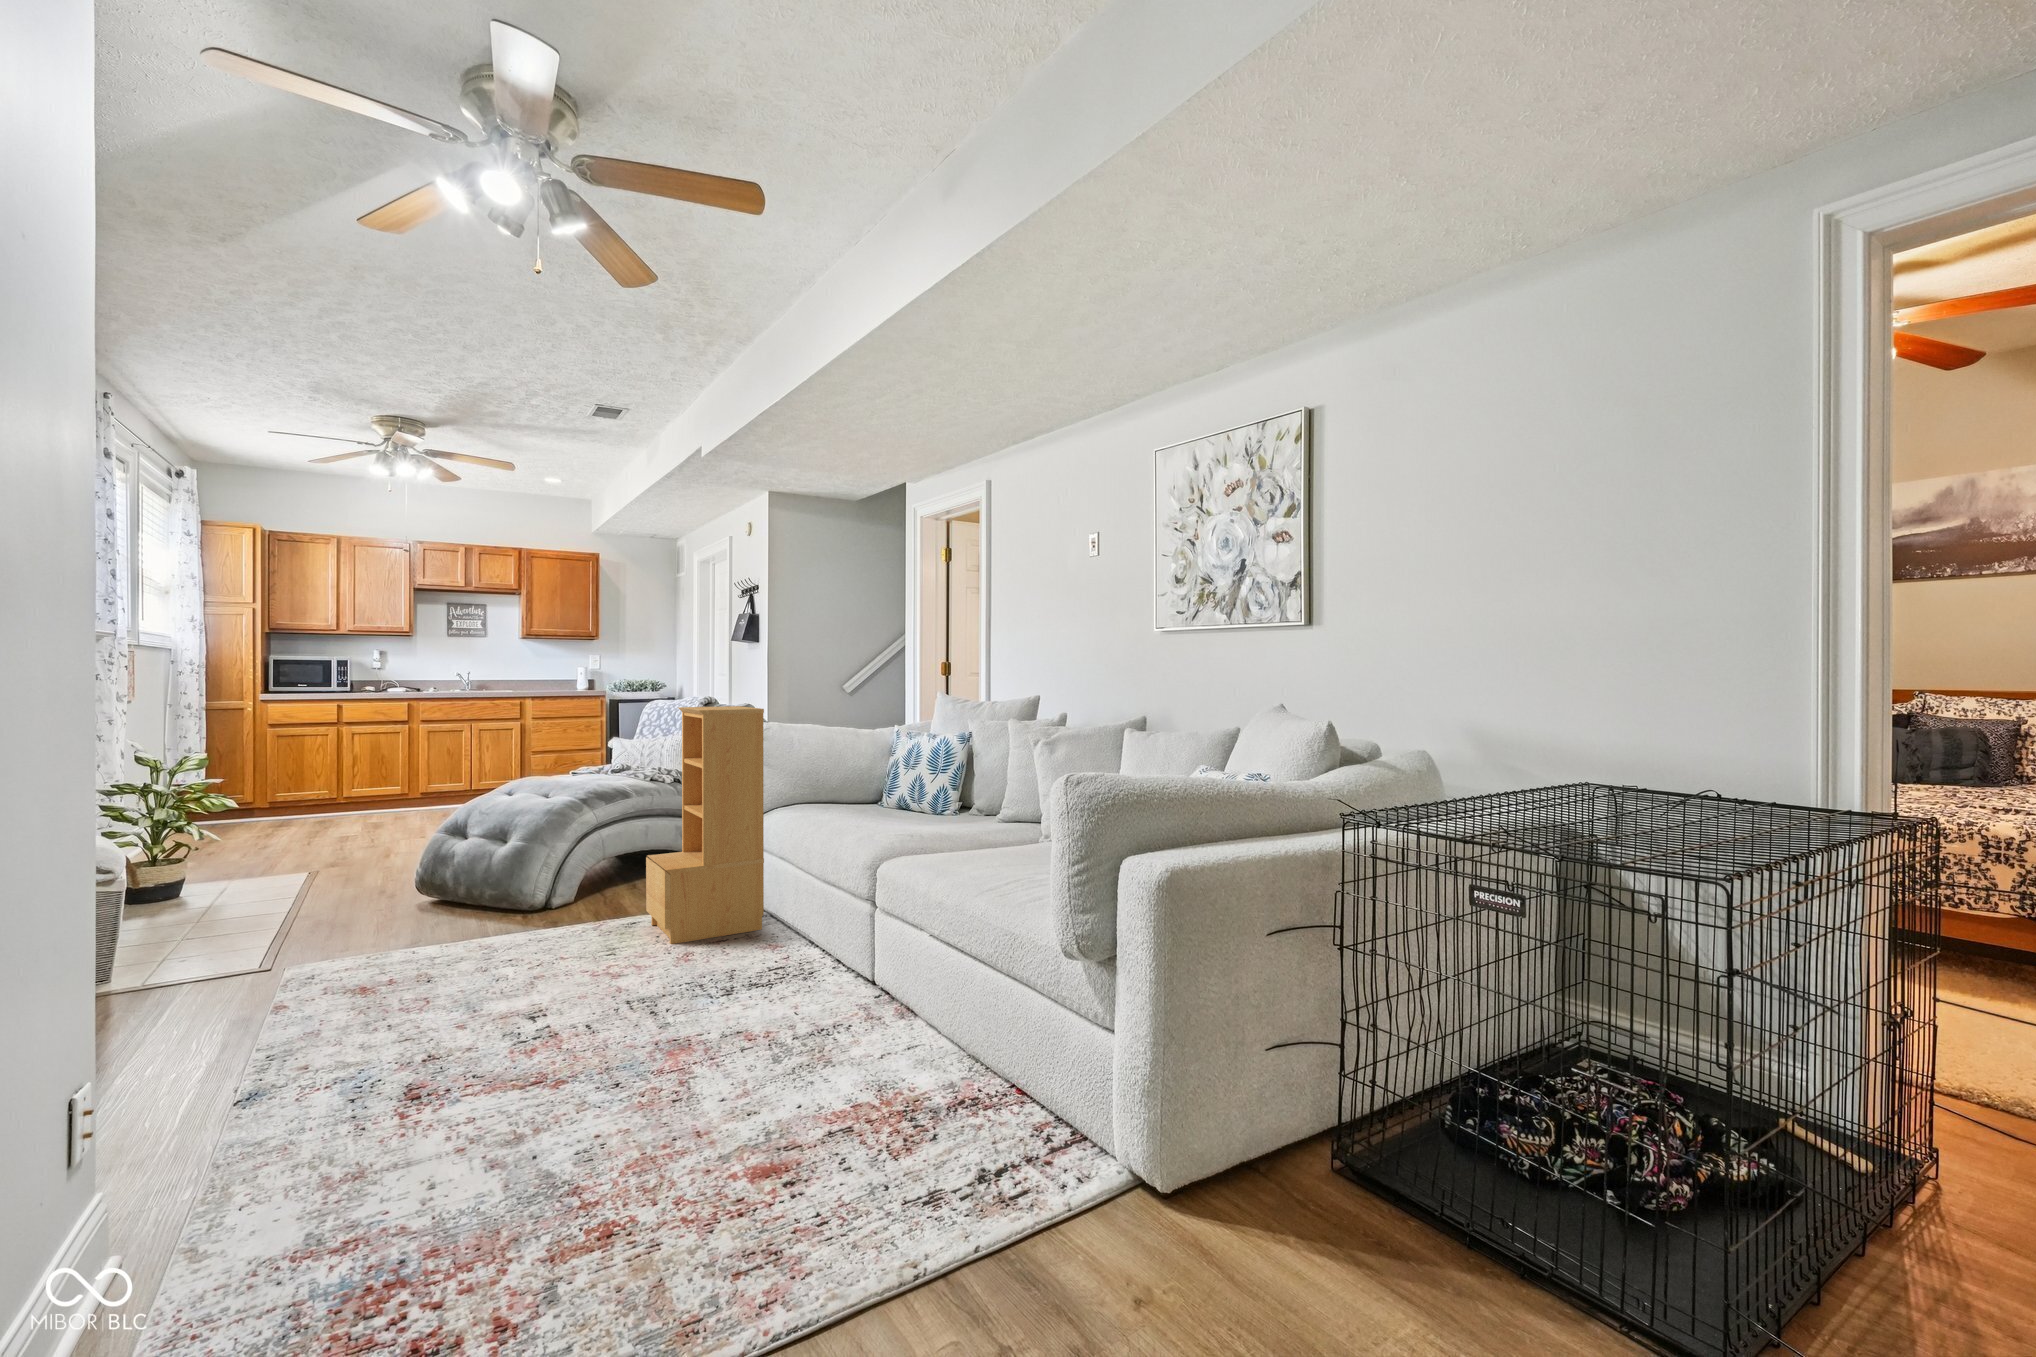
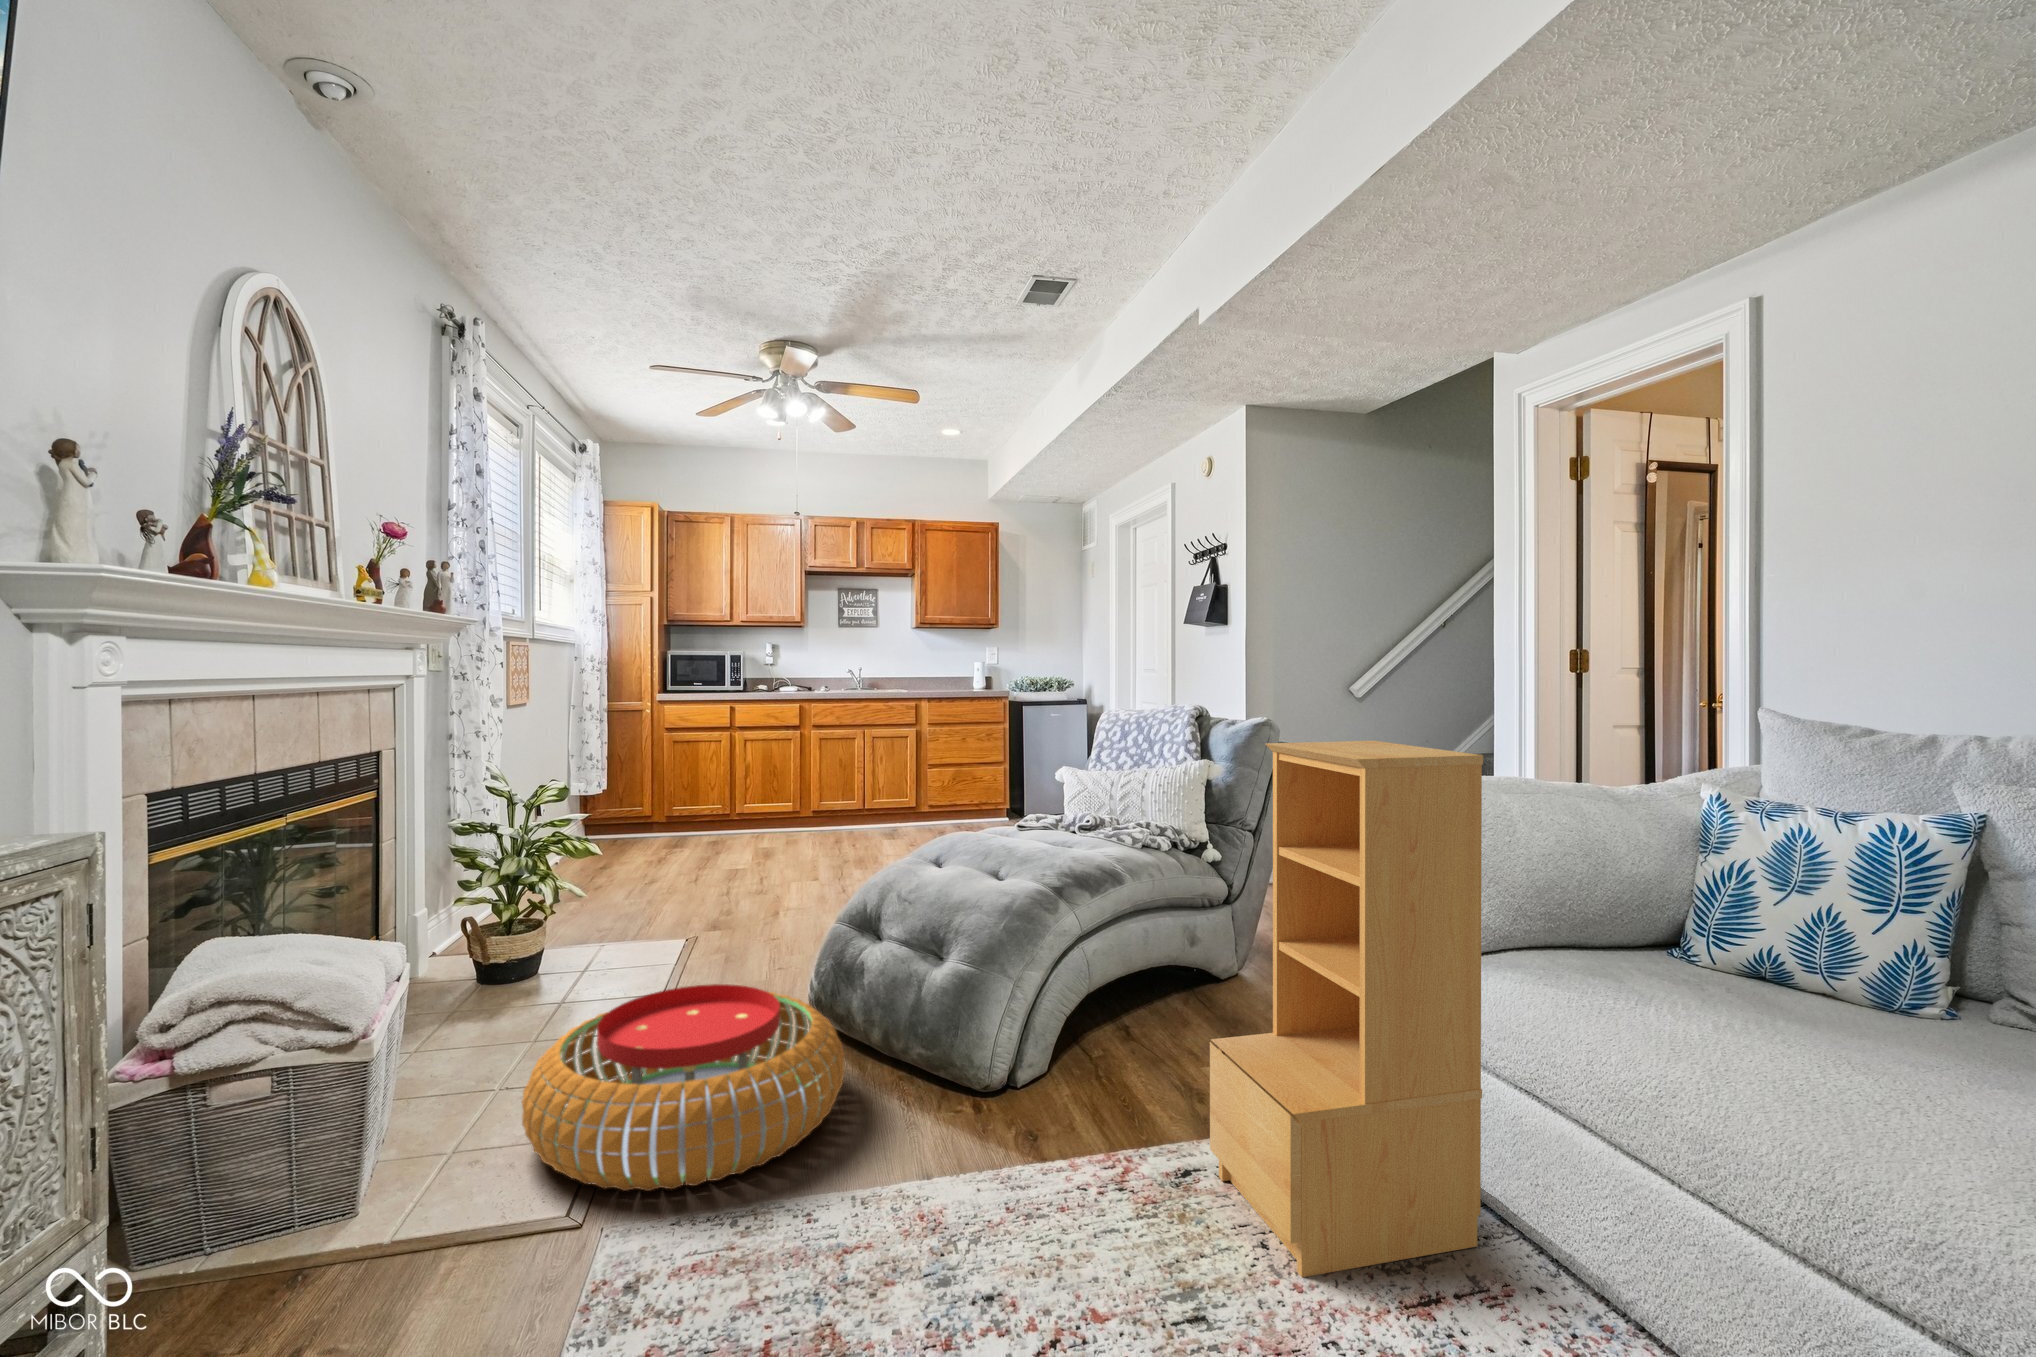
pouf: none [212,863,436,960] -> present [522,984,845,1191]

